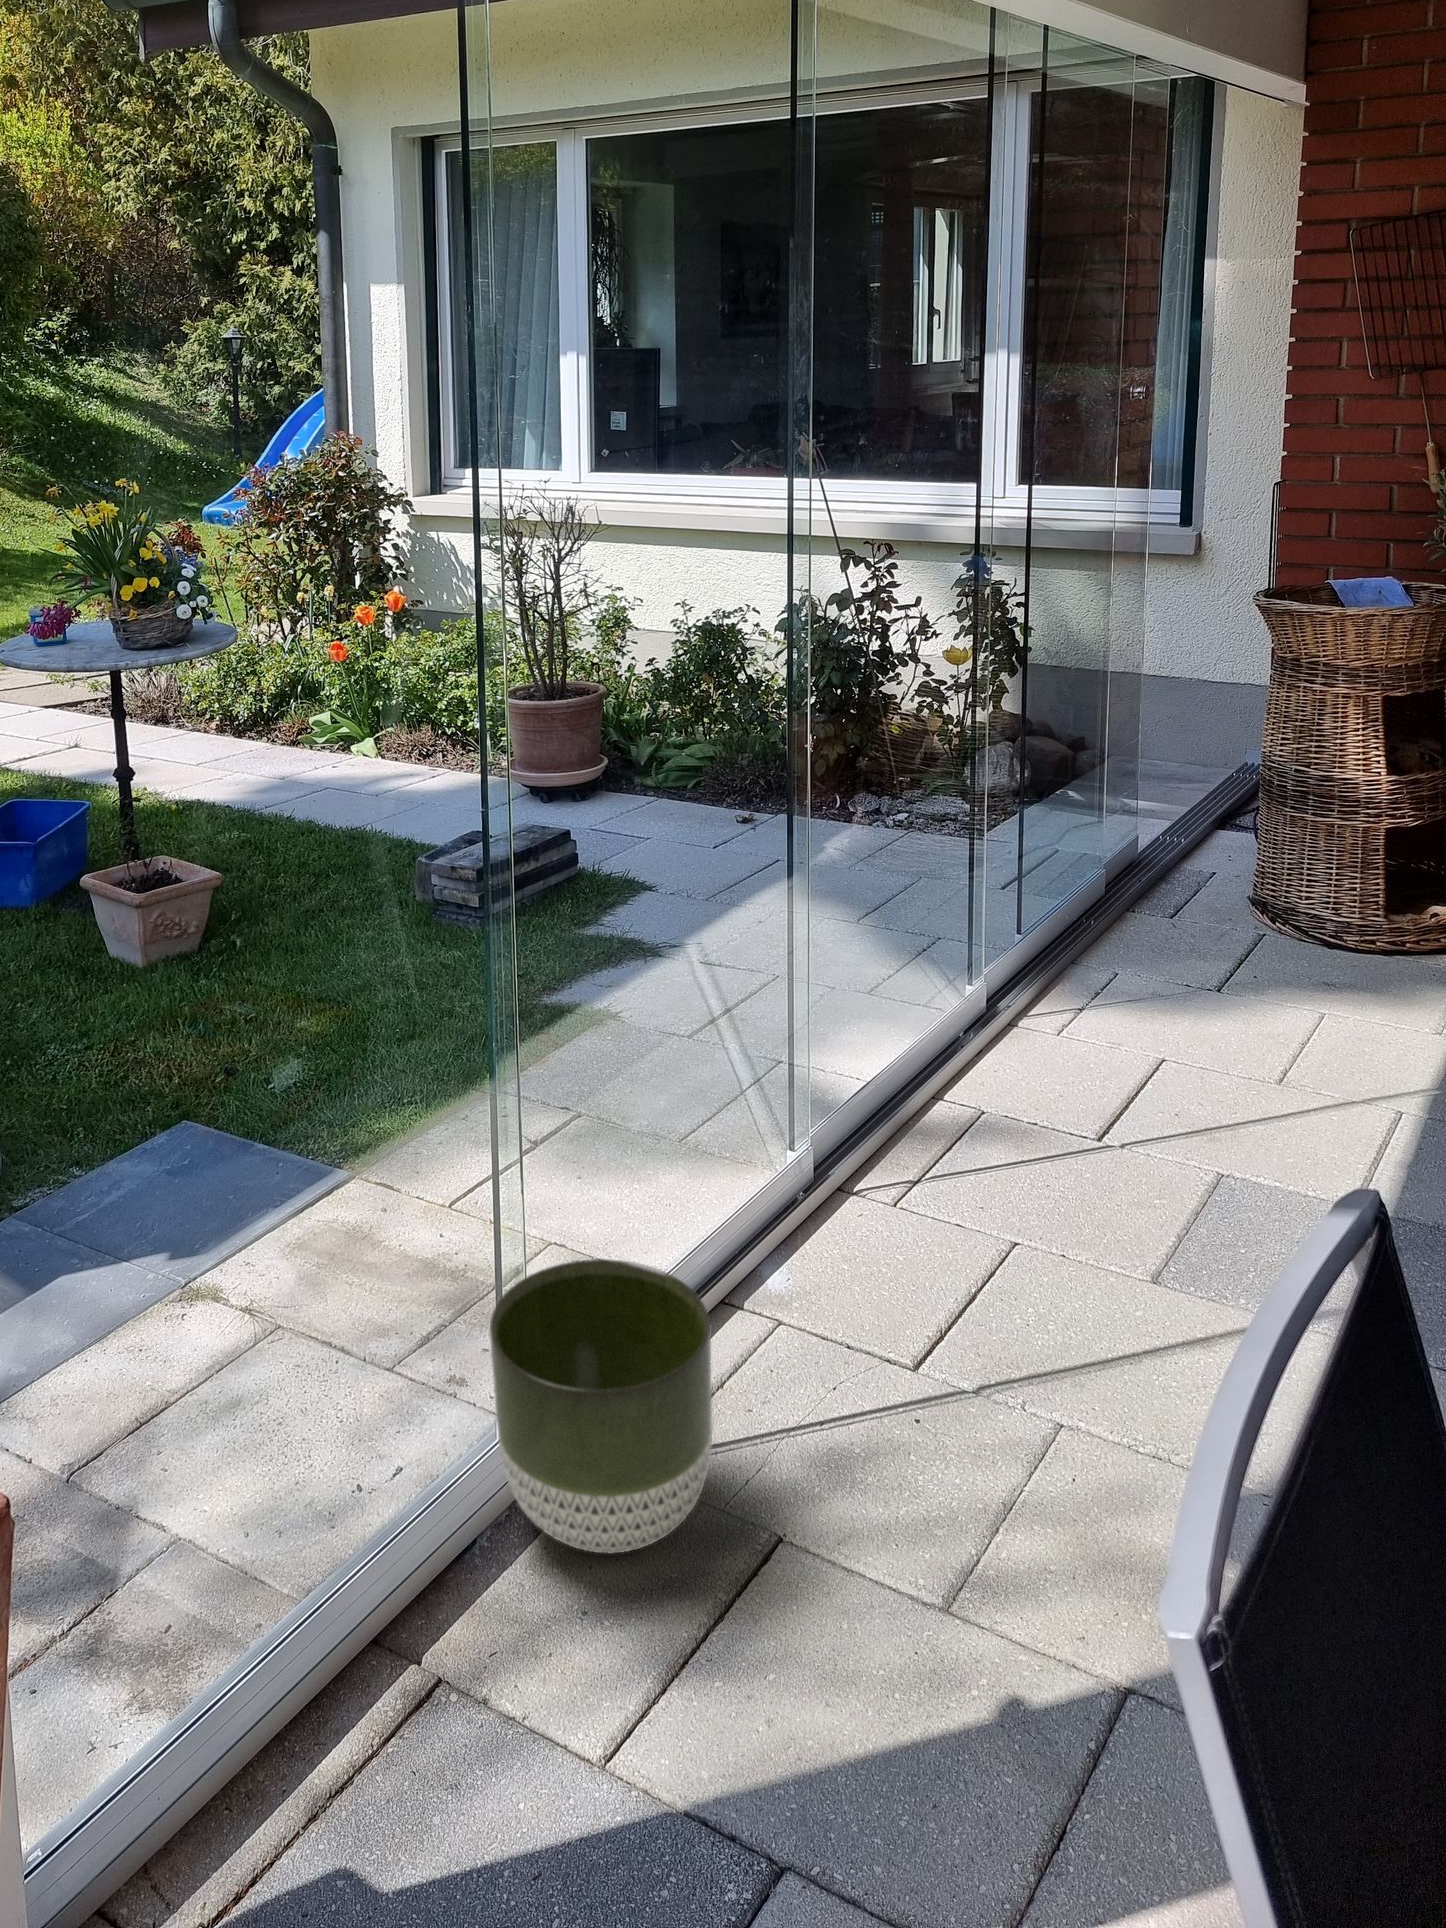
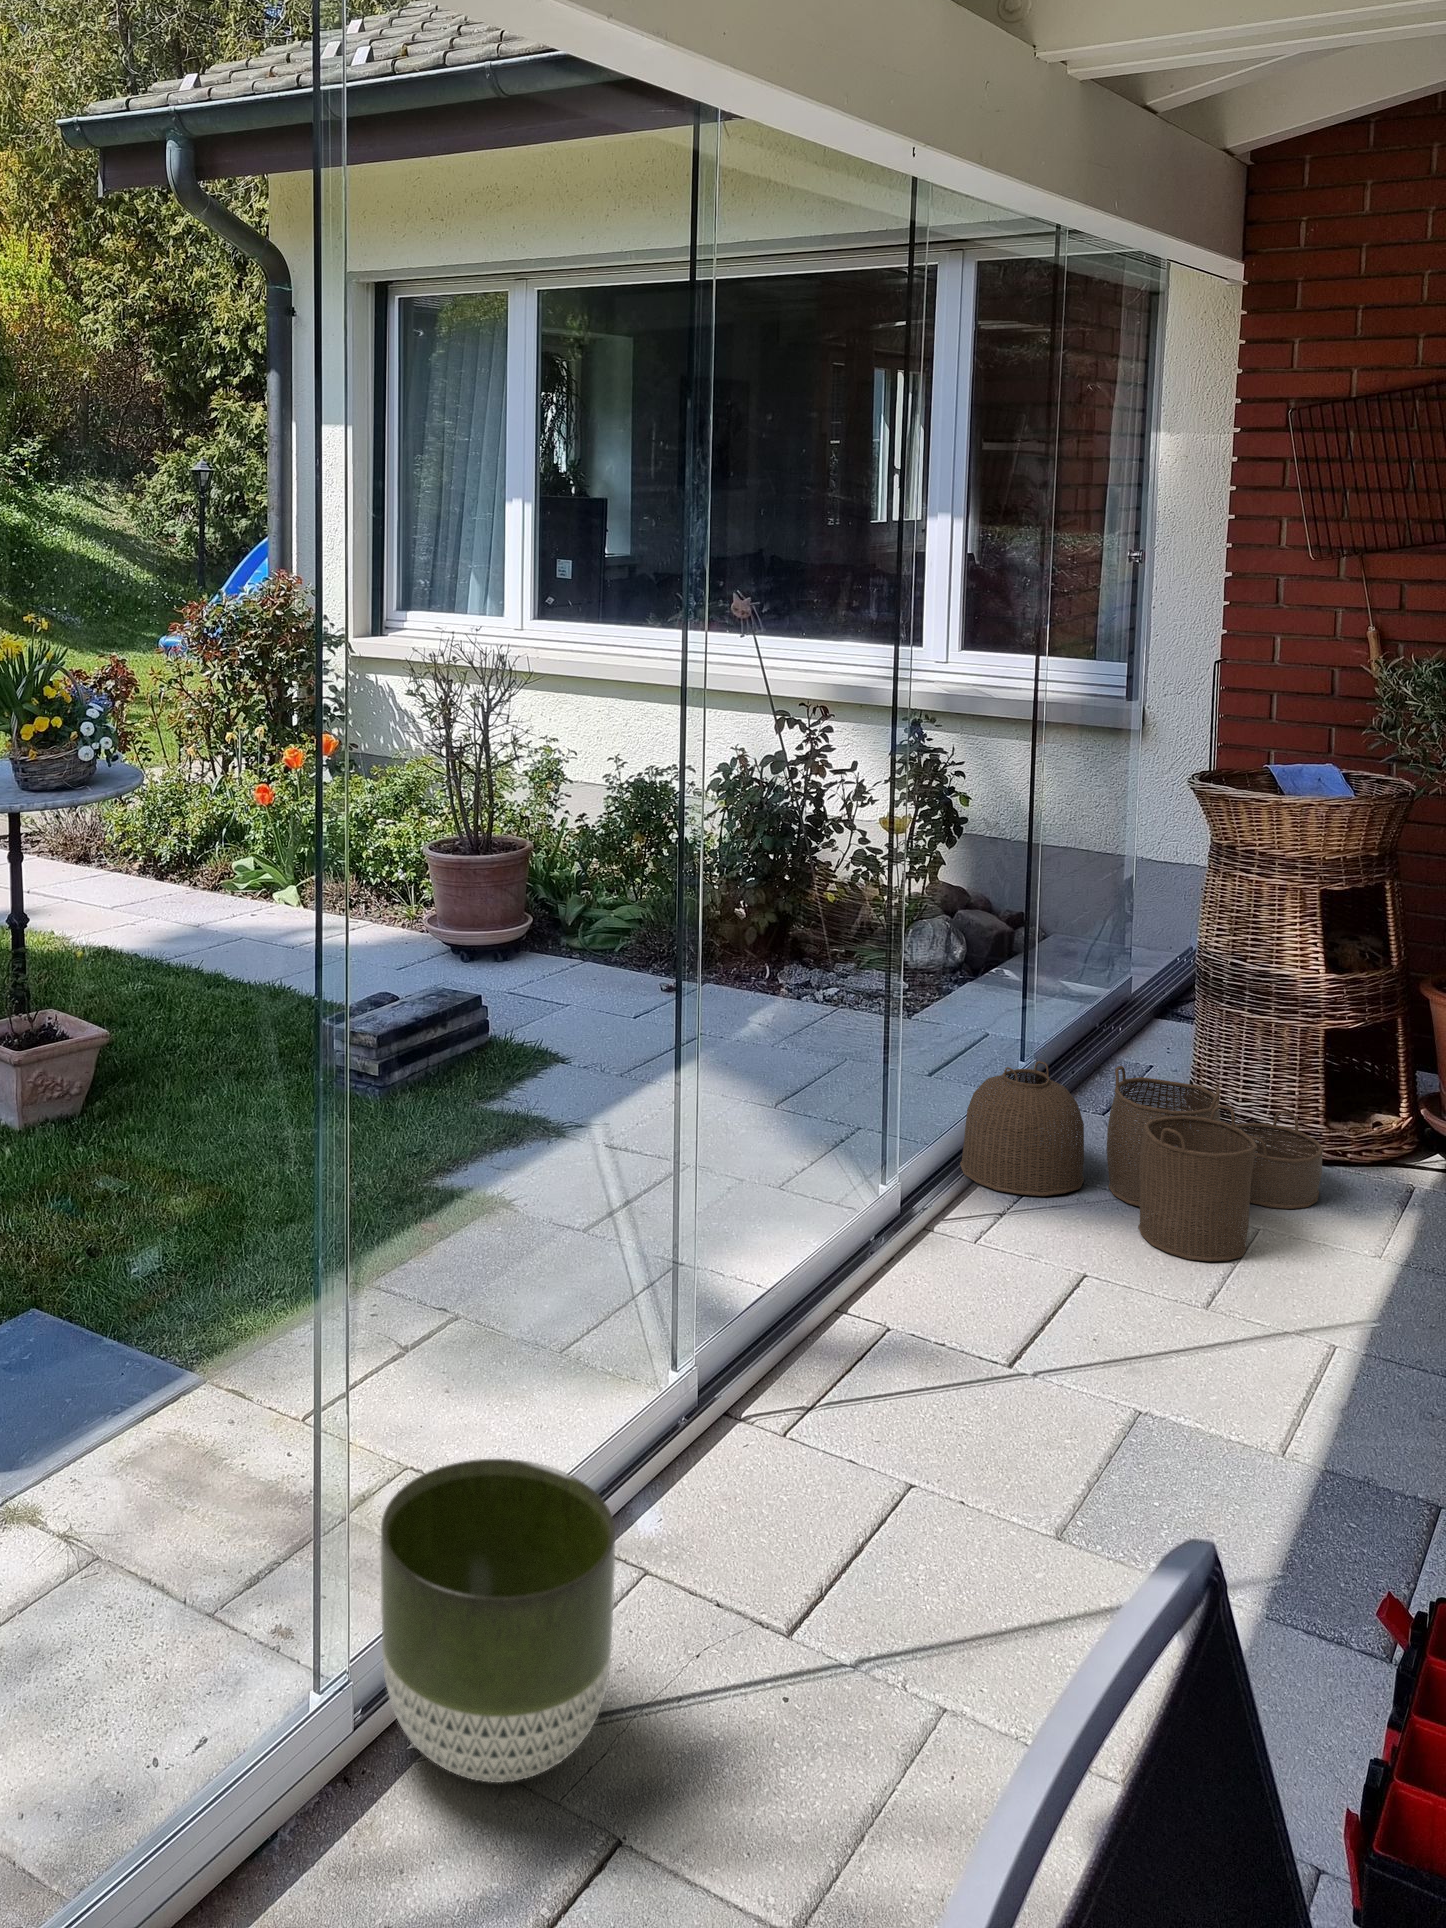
woven basket: none [1035,869,1388,1049] -> present [960,1061,1324,1261]

